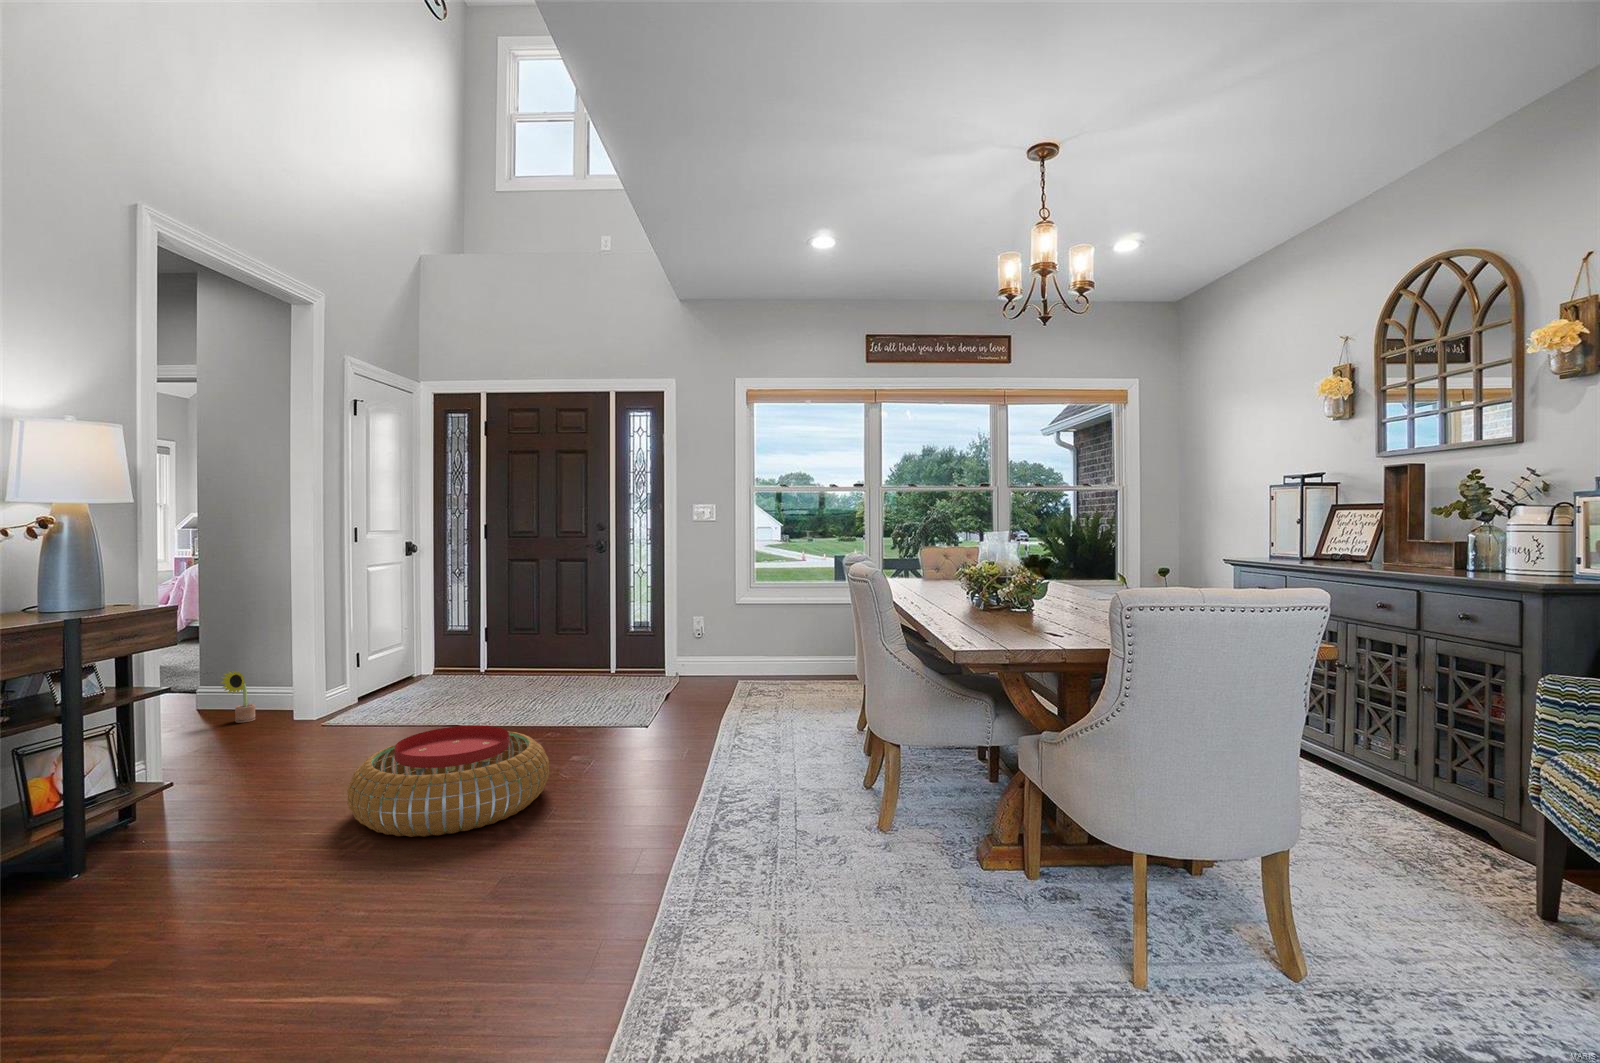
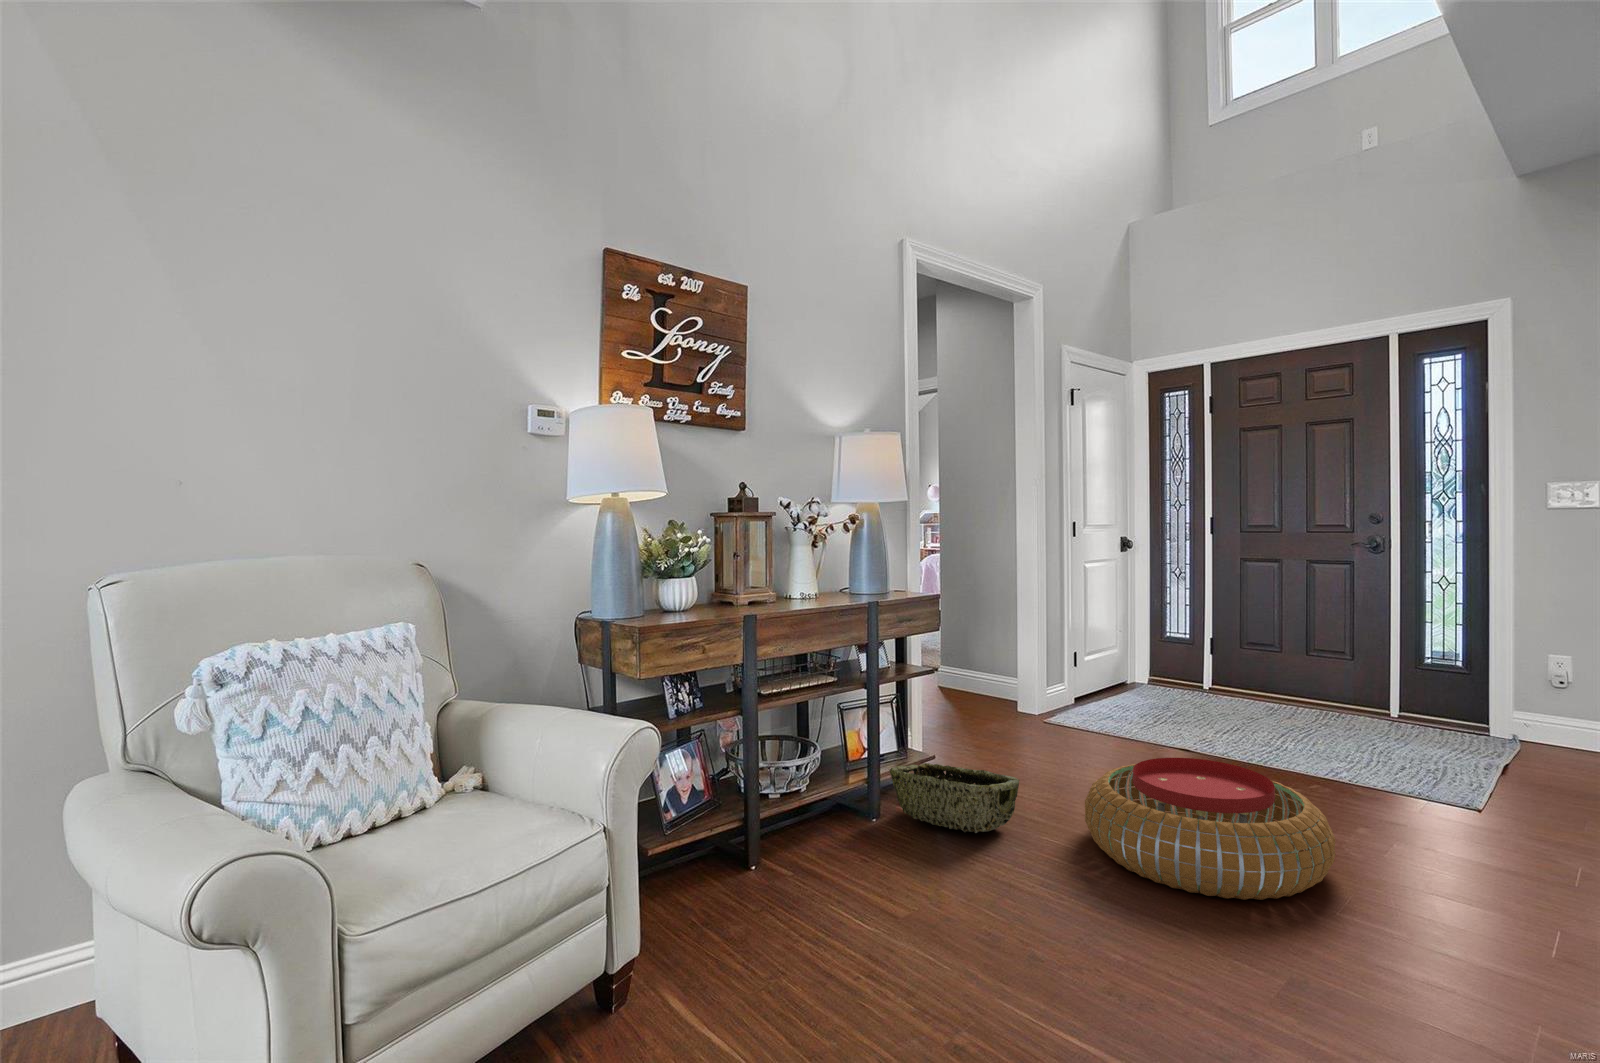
decorative plant: present [221,671,255,723] -> none [963,654,990,705]
woven basket: none [100,782,278,857] -> present [889,763,1020,833]

